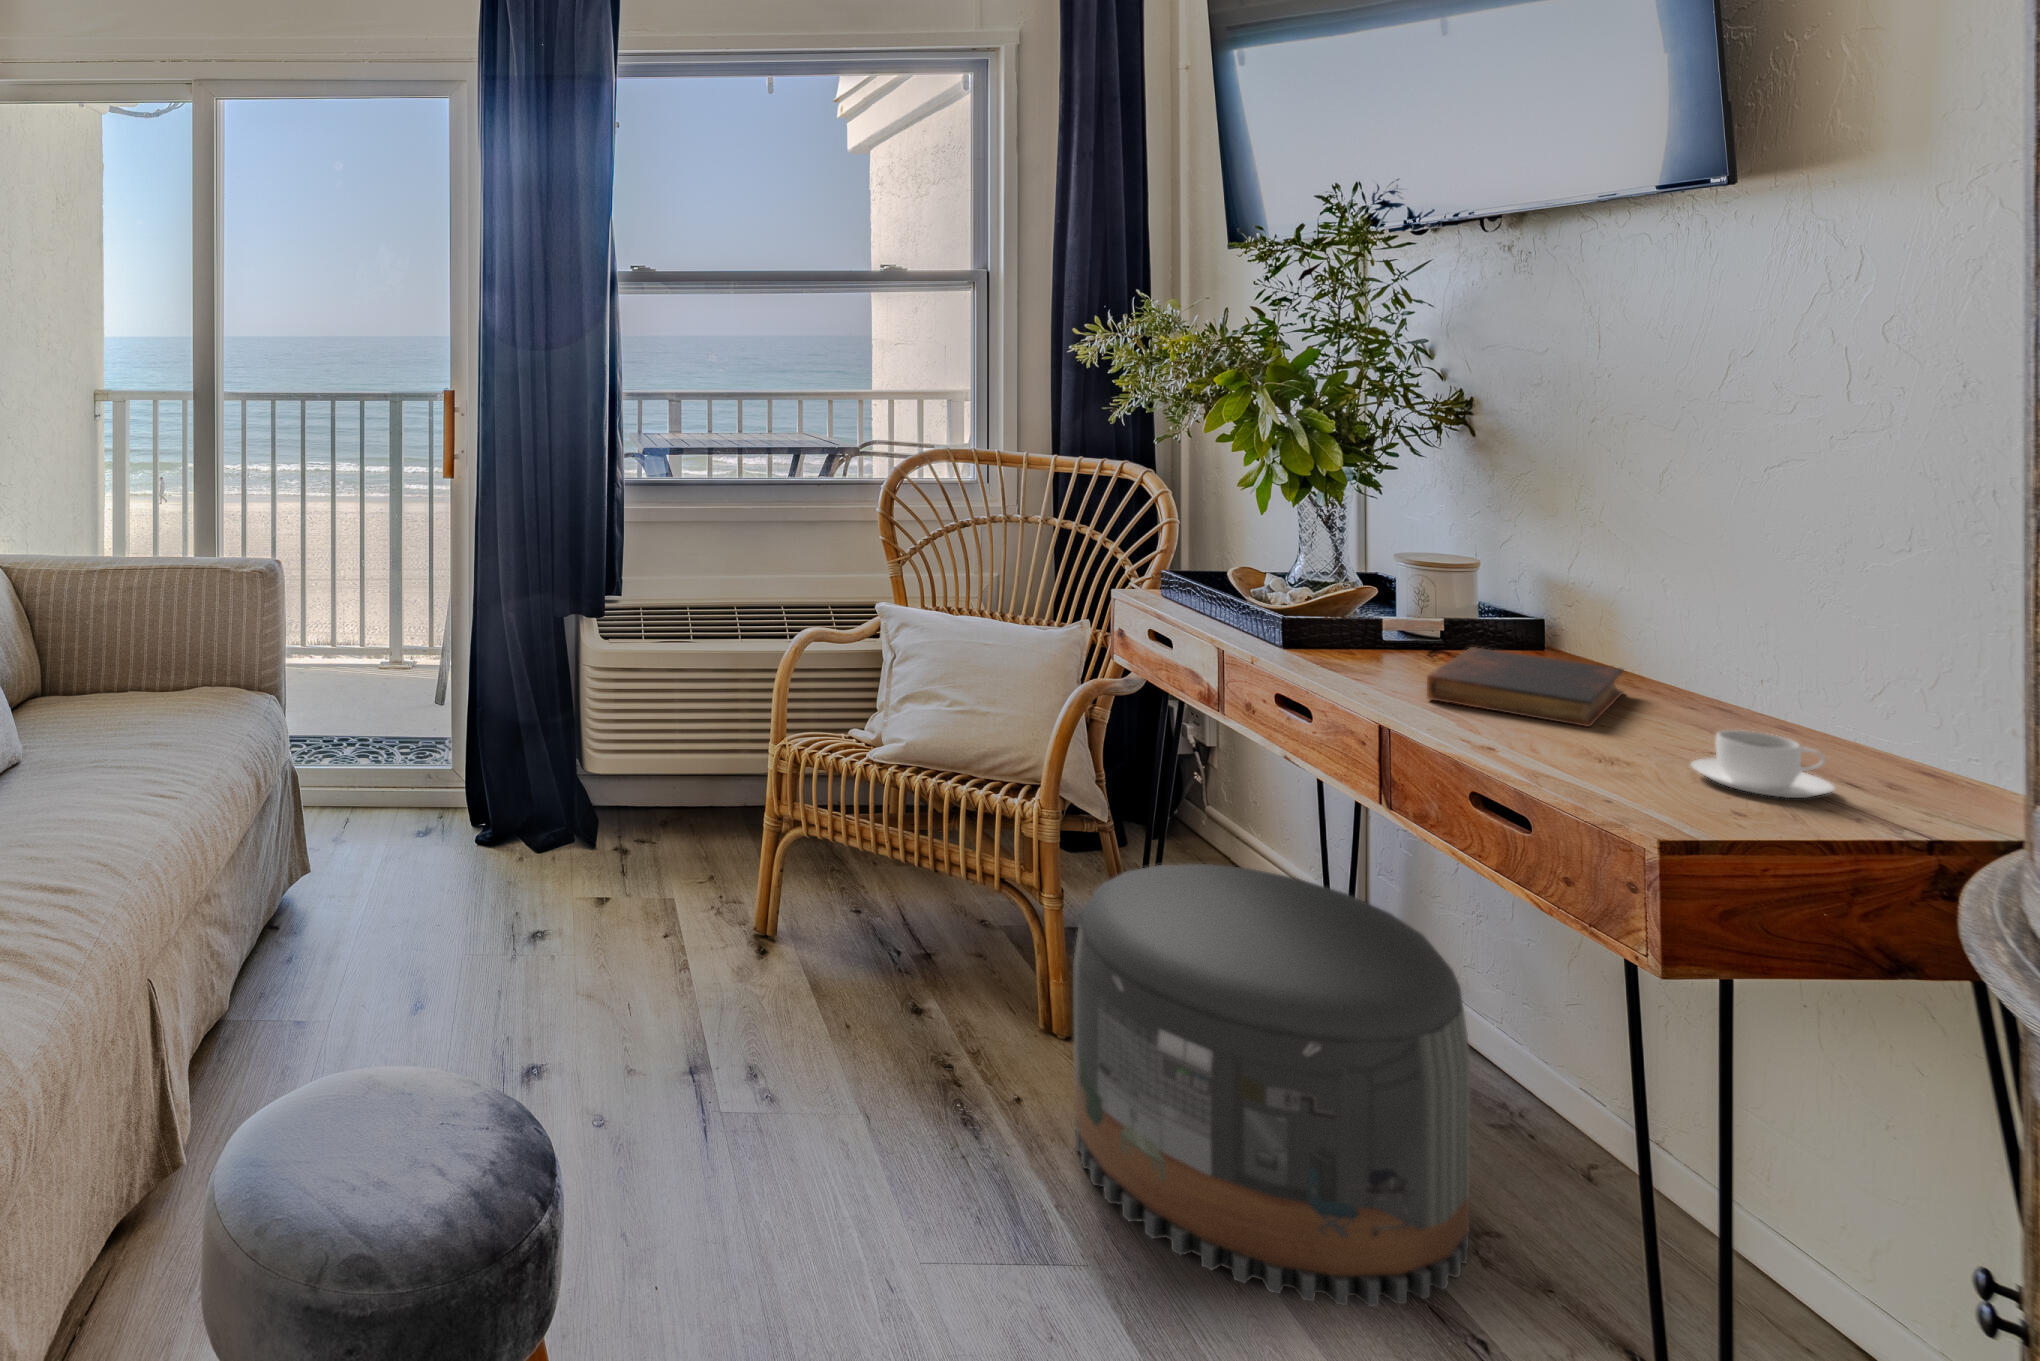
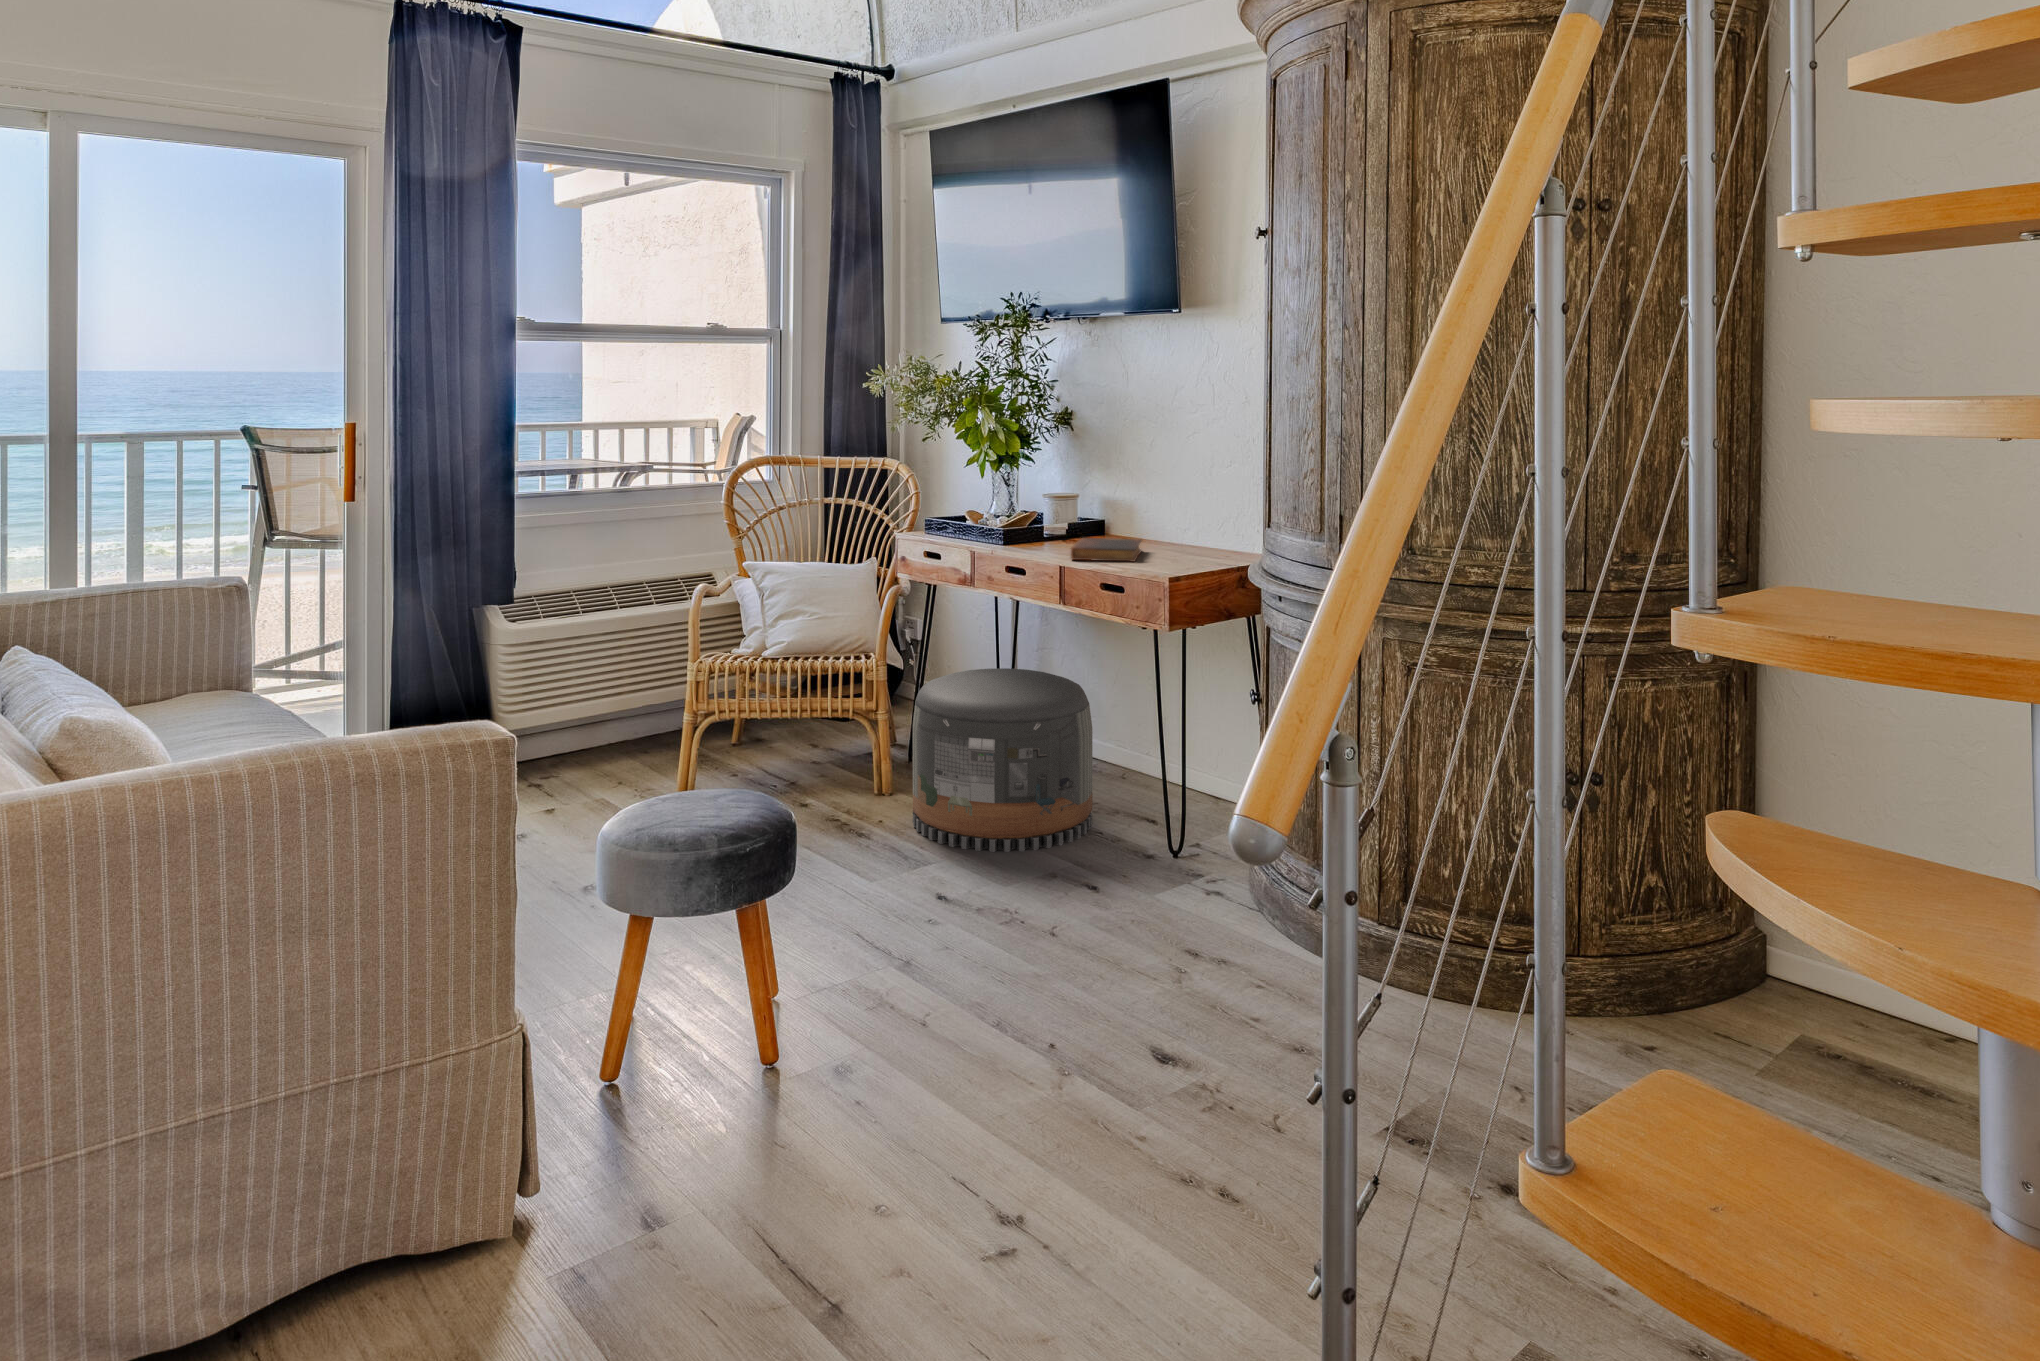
coffee cup: present [1691,730,1834,798] -> none [1173,548,1217,571]

